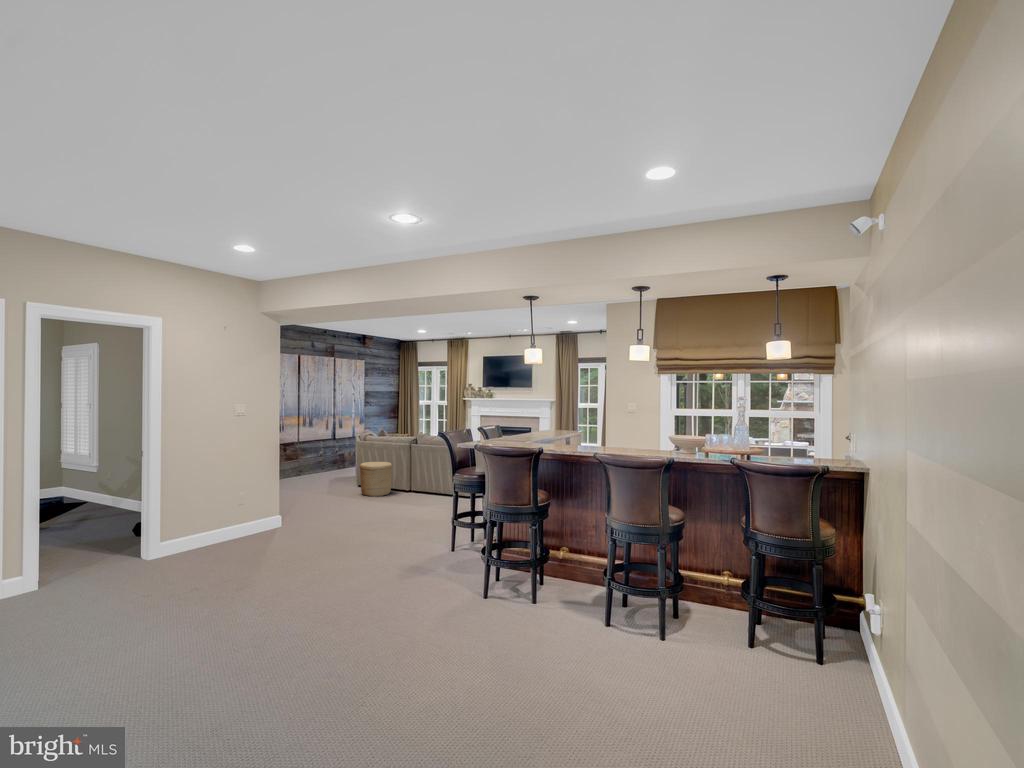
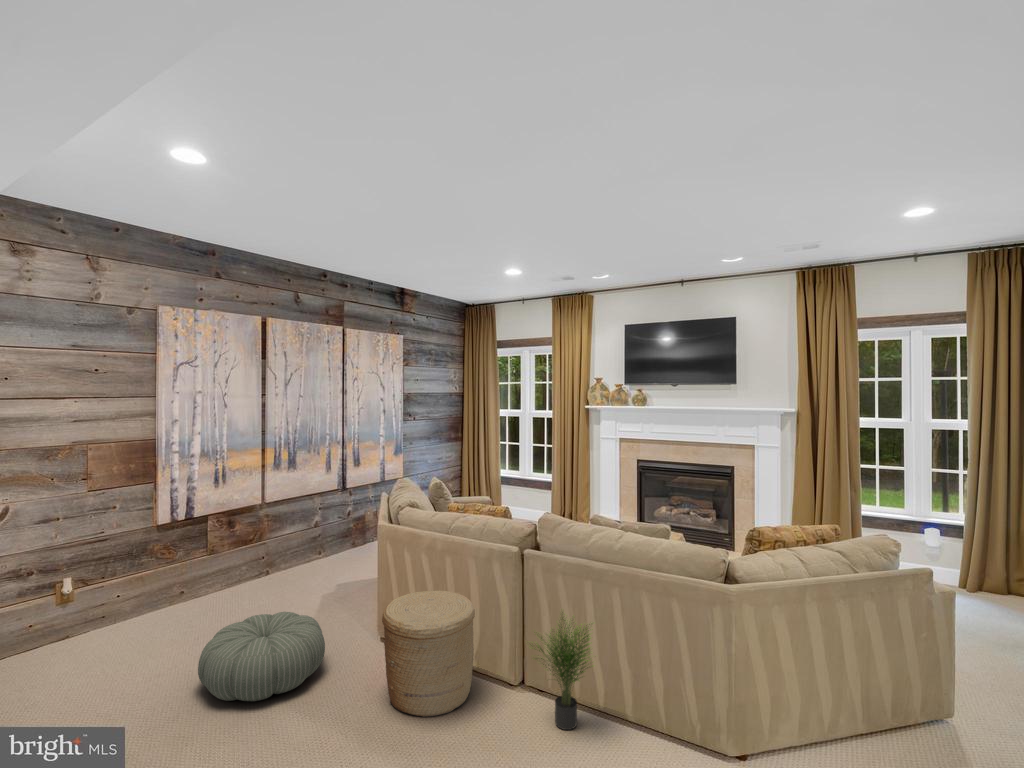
potted plant: none [408,461,431,497] -> present [538,617,590,730]
pouf: none [293,473,337,495] -> present [198,612,325,701]

